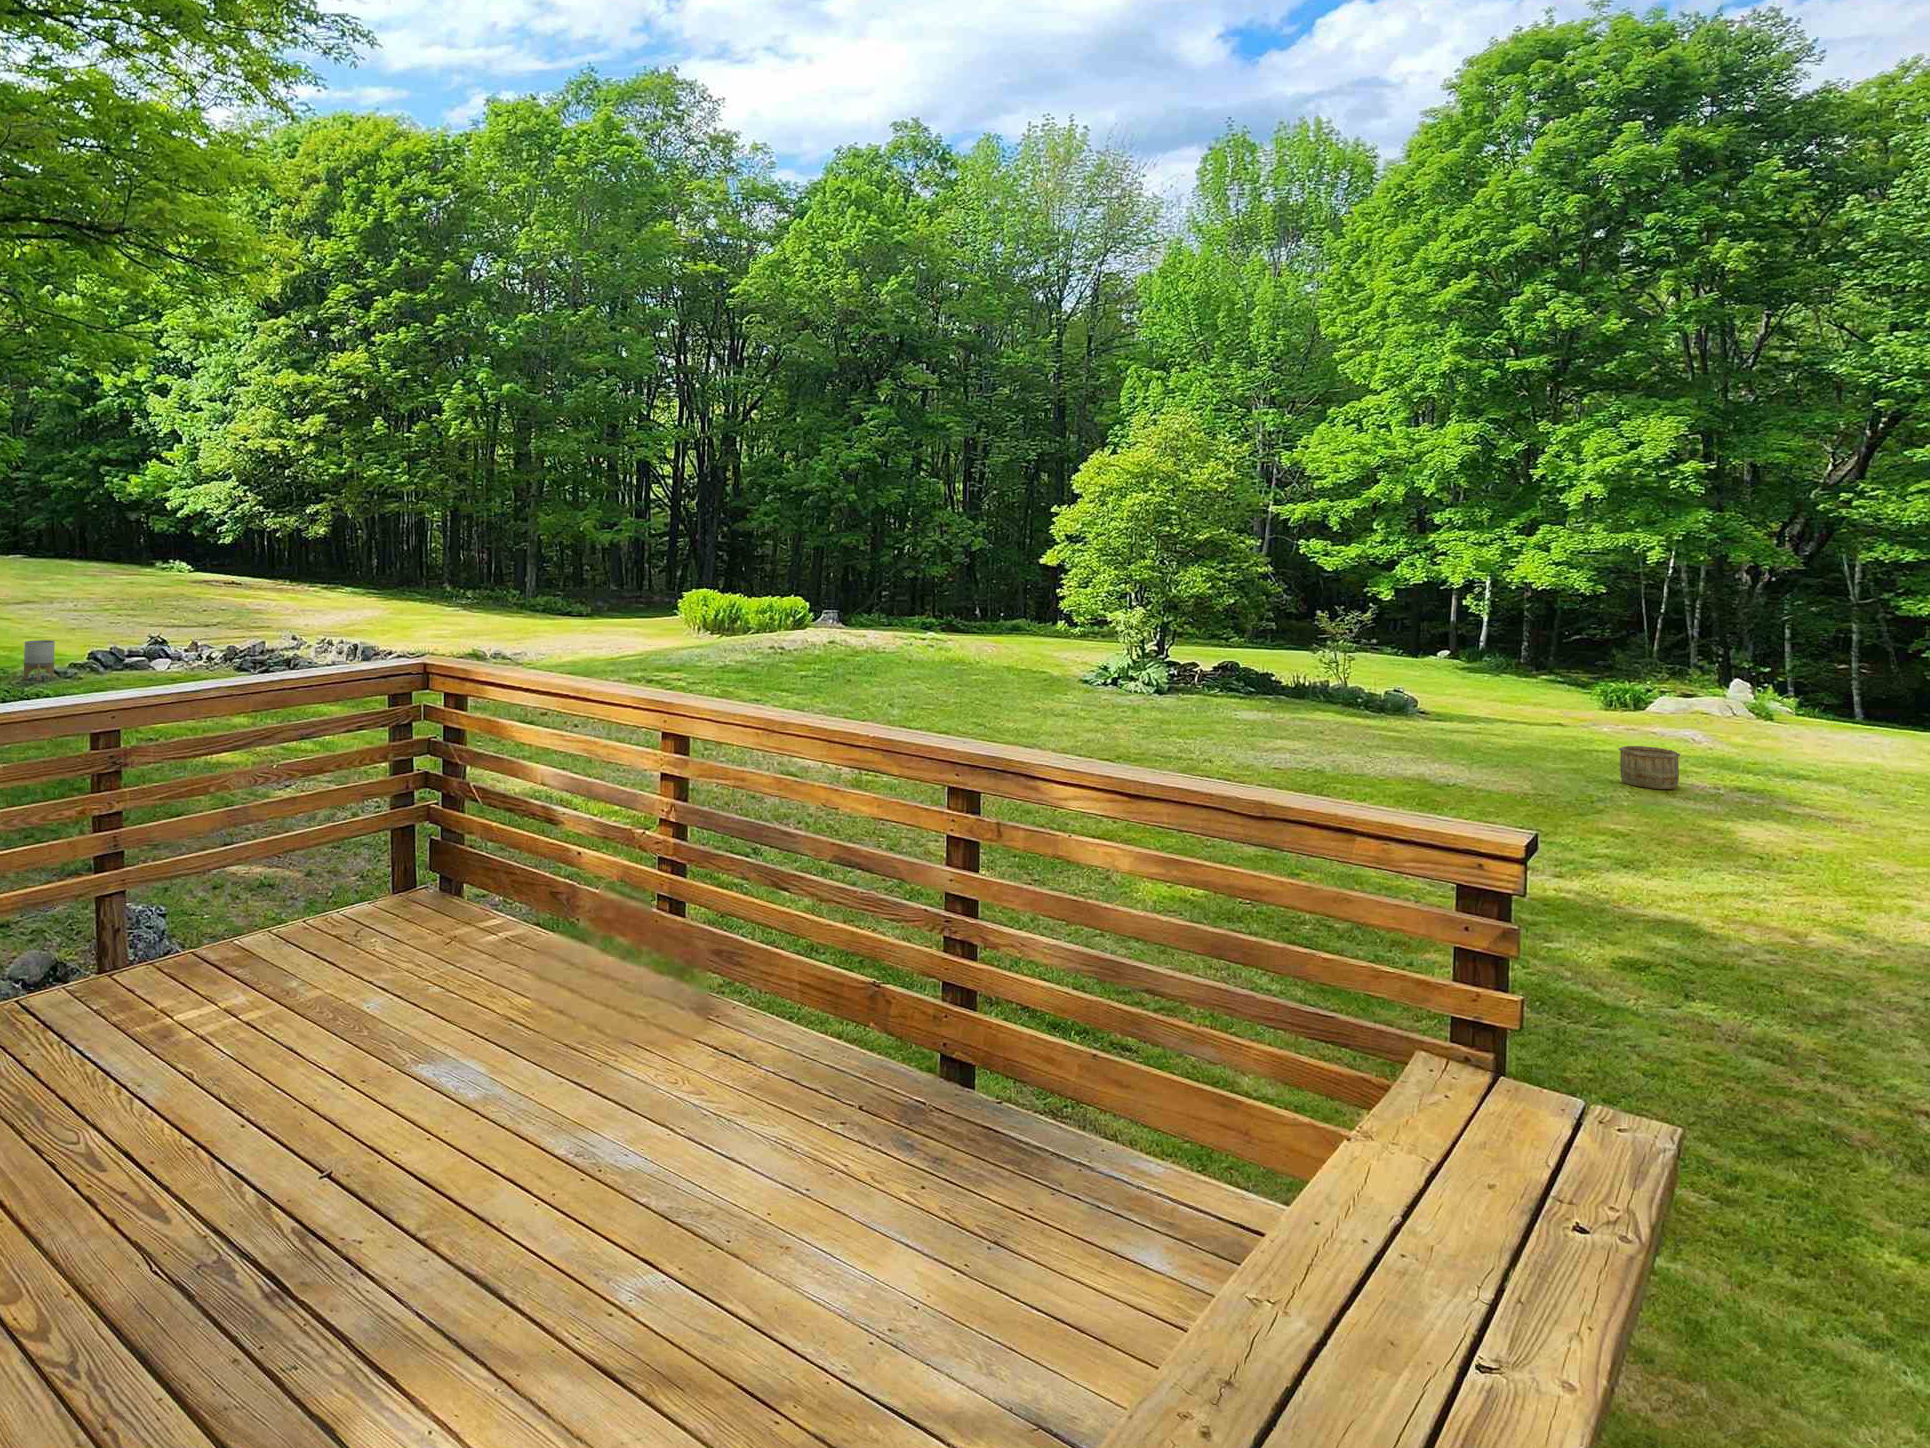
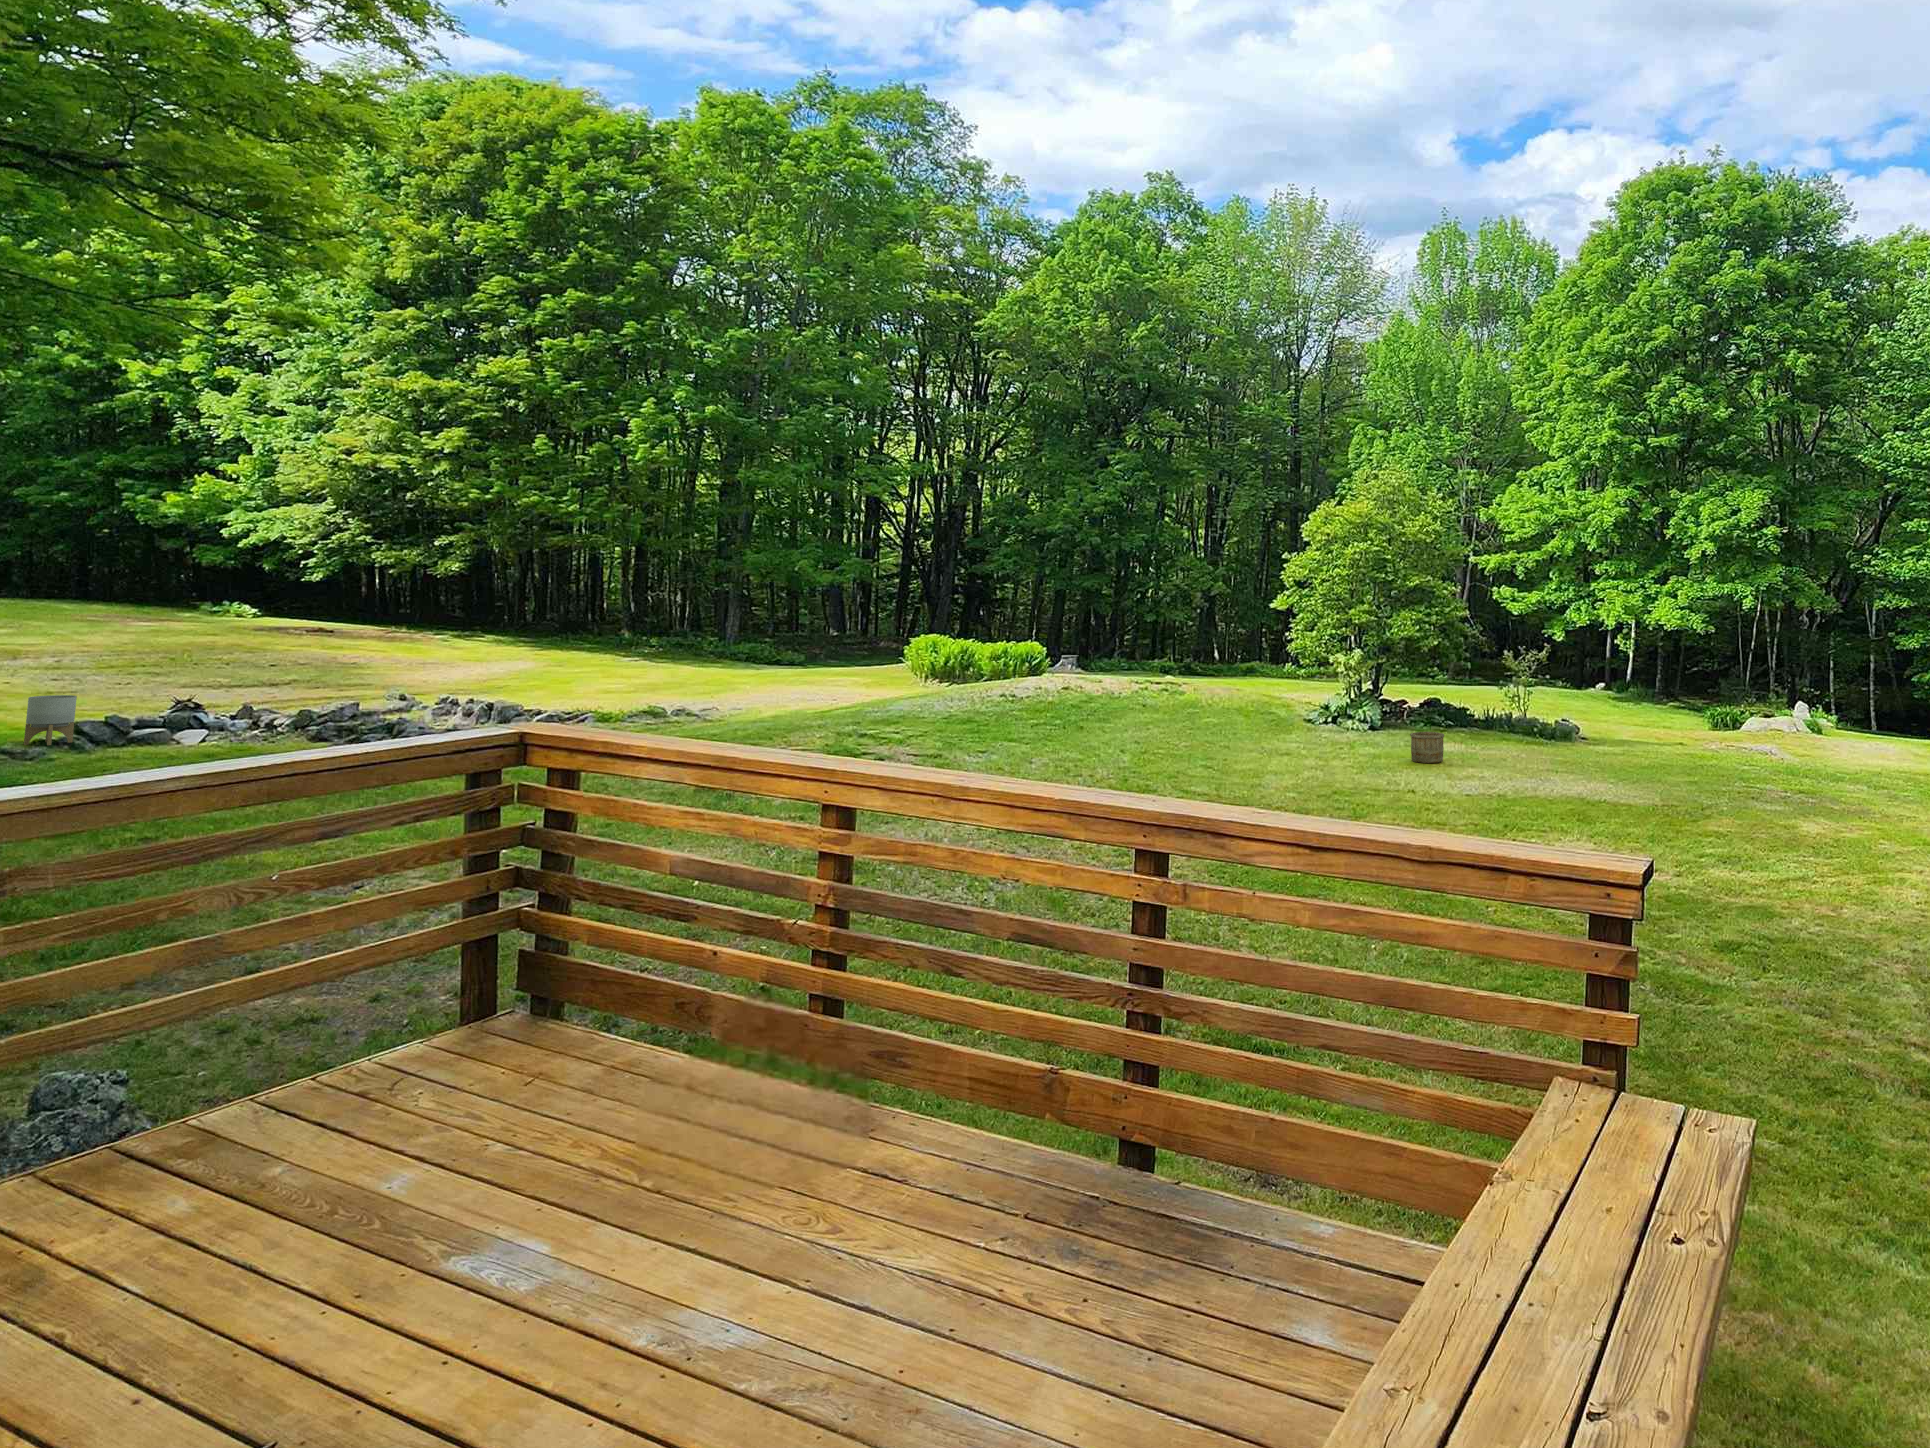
wooden bucket: present [1619,746,1680,789] -> present [1410,732,1444,763]

